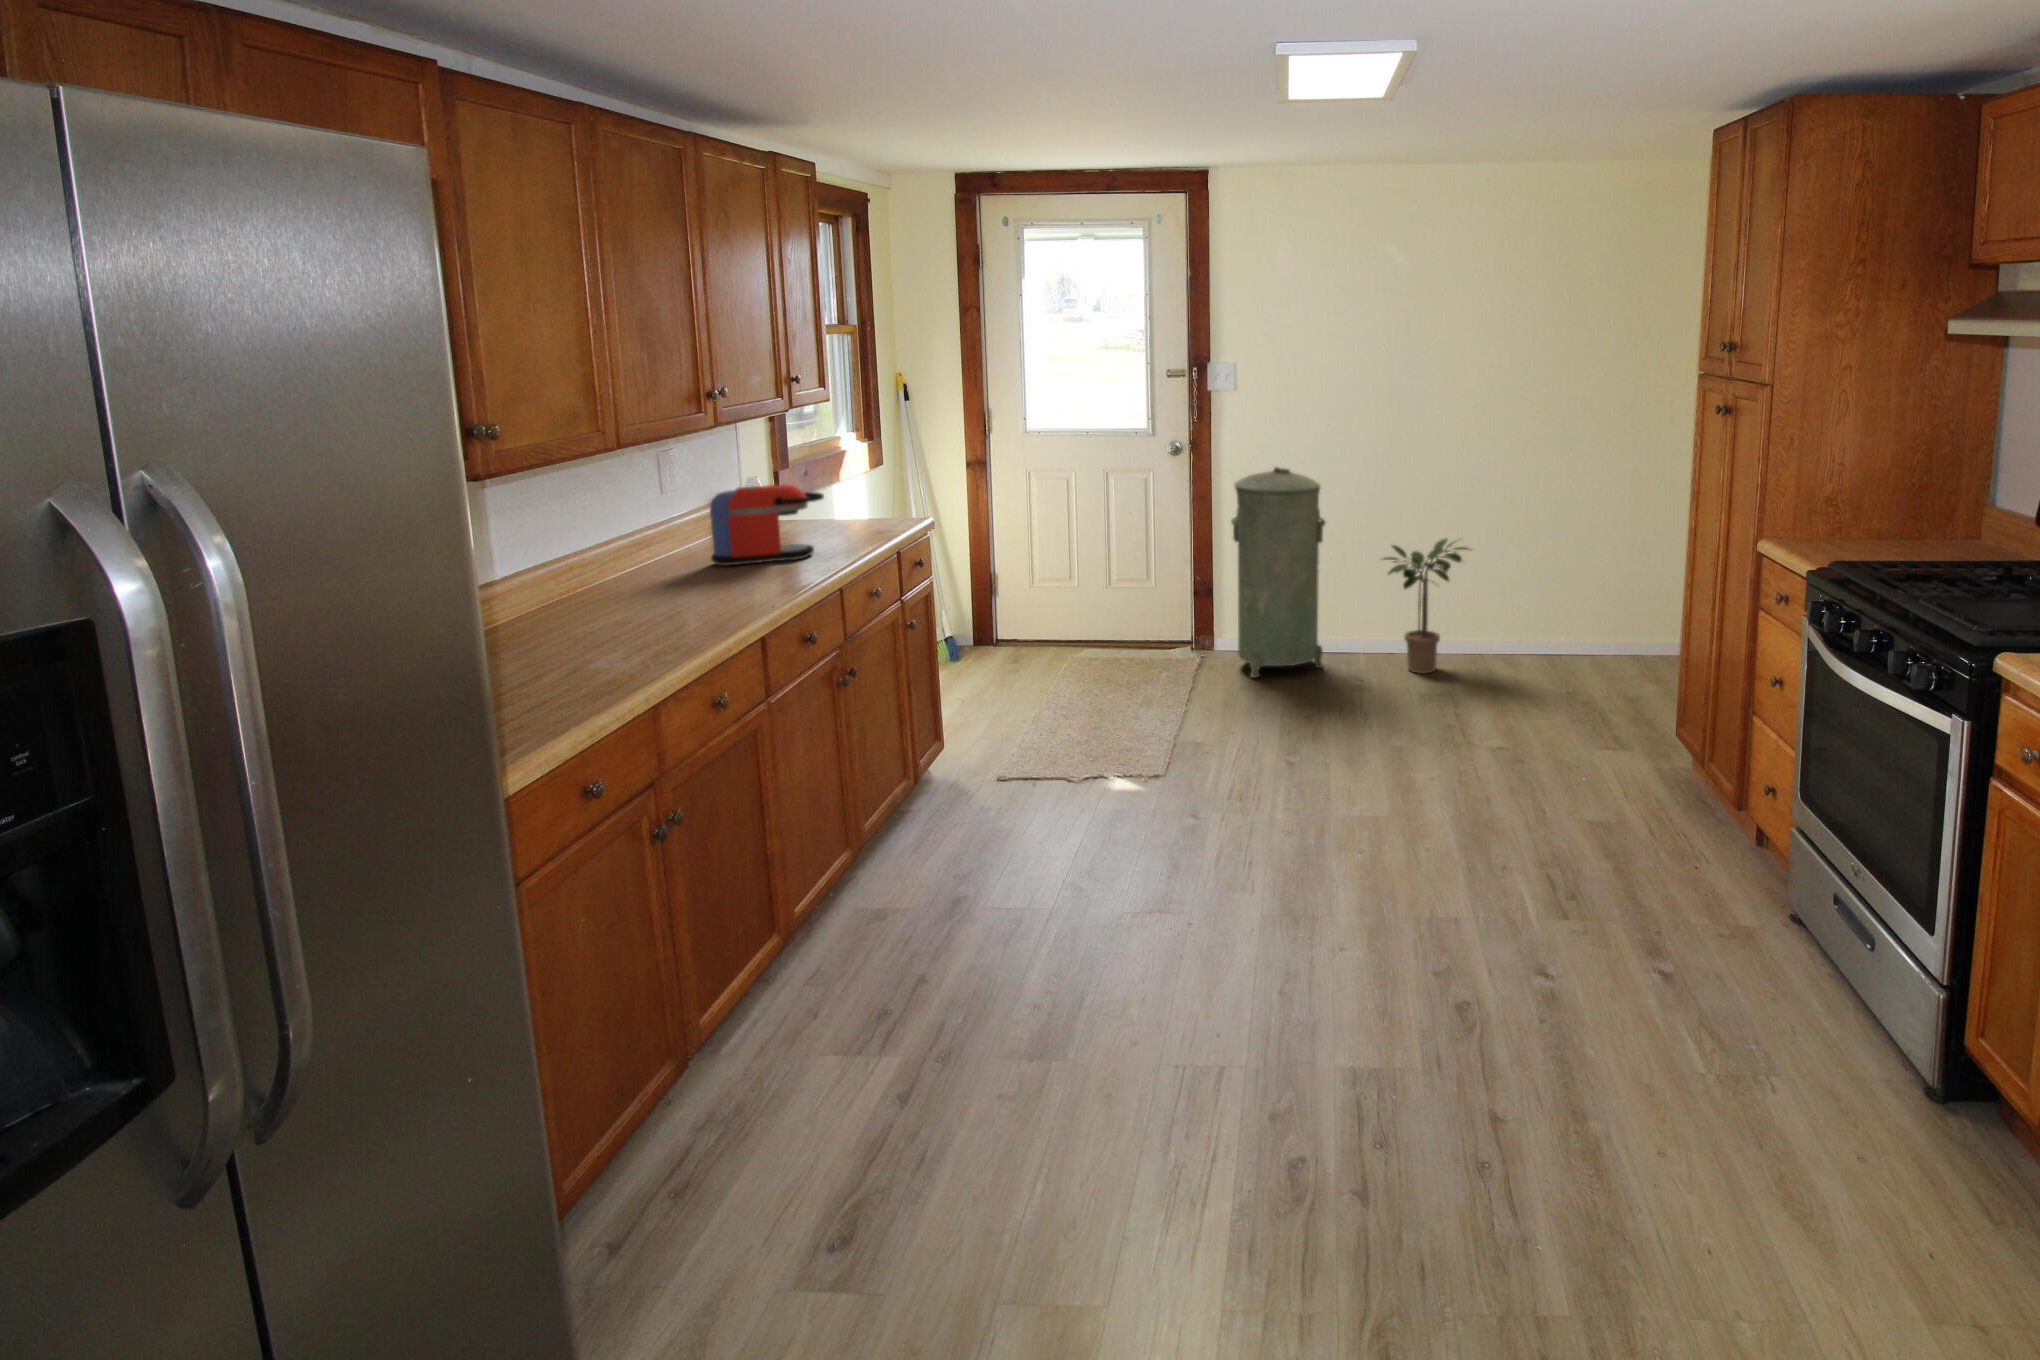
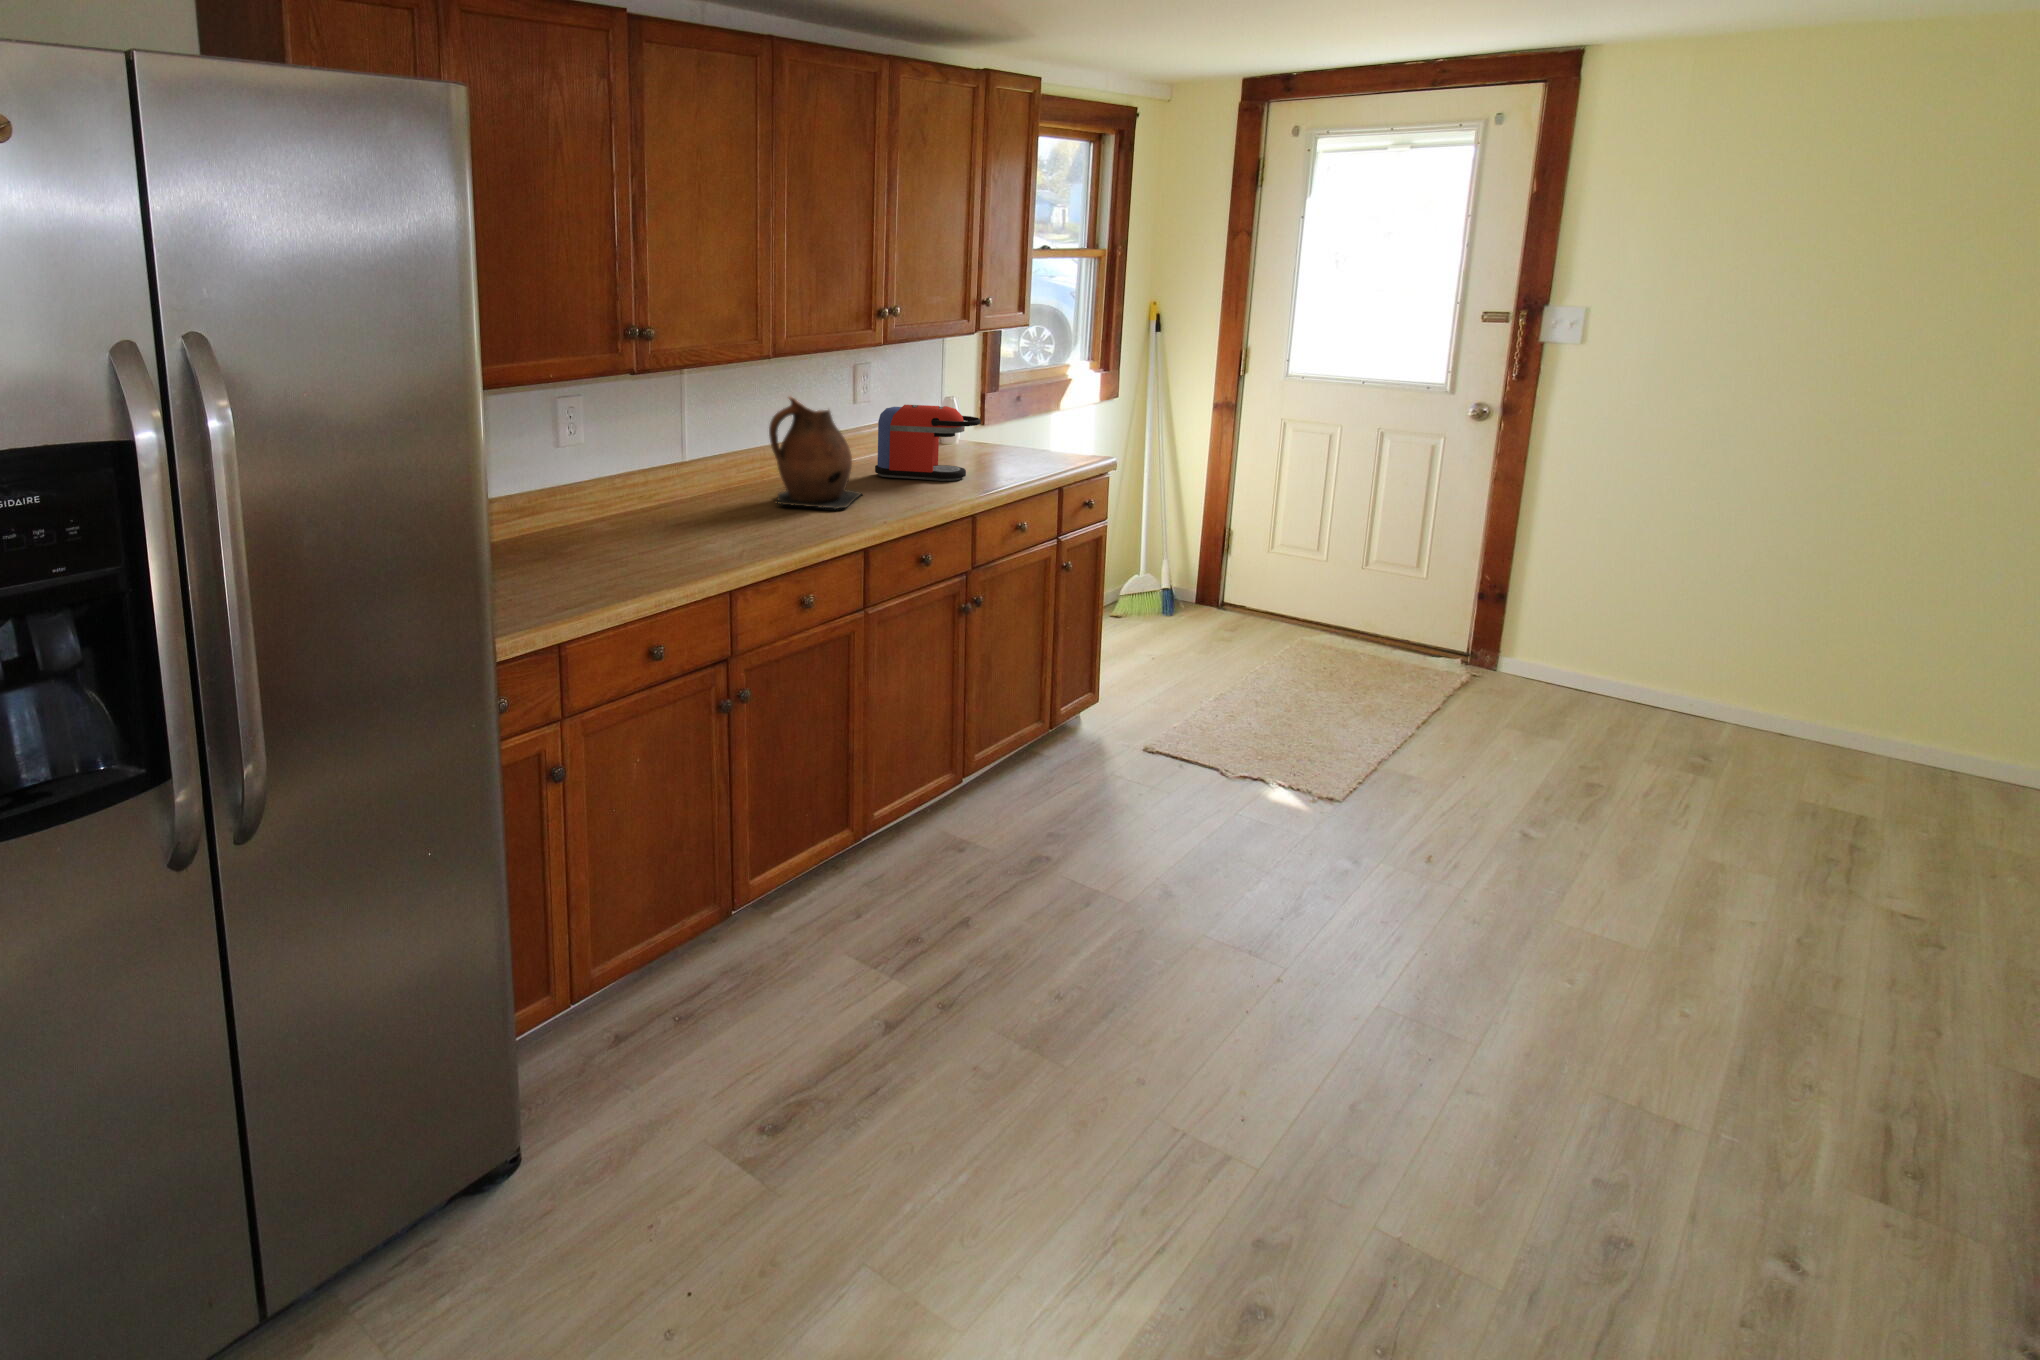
trash can: present [1232,467,1325,678] -> none [1522,451,1698,735]
ceramic pitcher: none [610,490,721,610] -> present [769,397,862,509]
potted plant: present [1384,539,1472,673] -> none [1785,587,1989,790]

